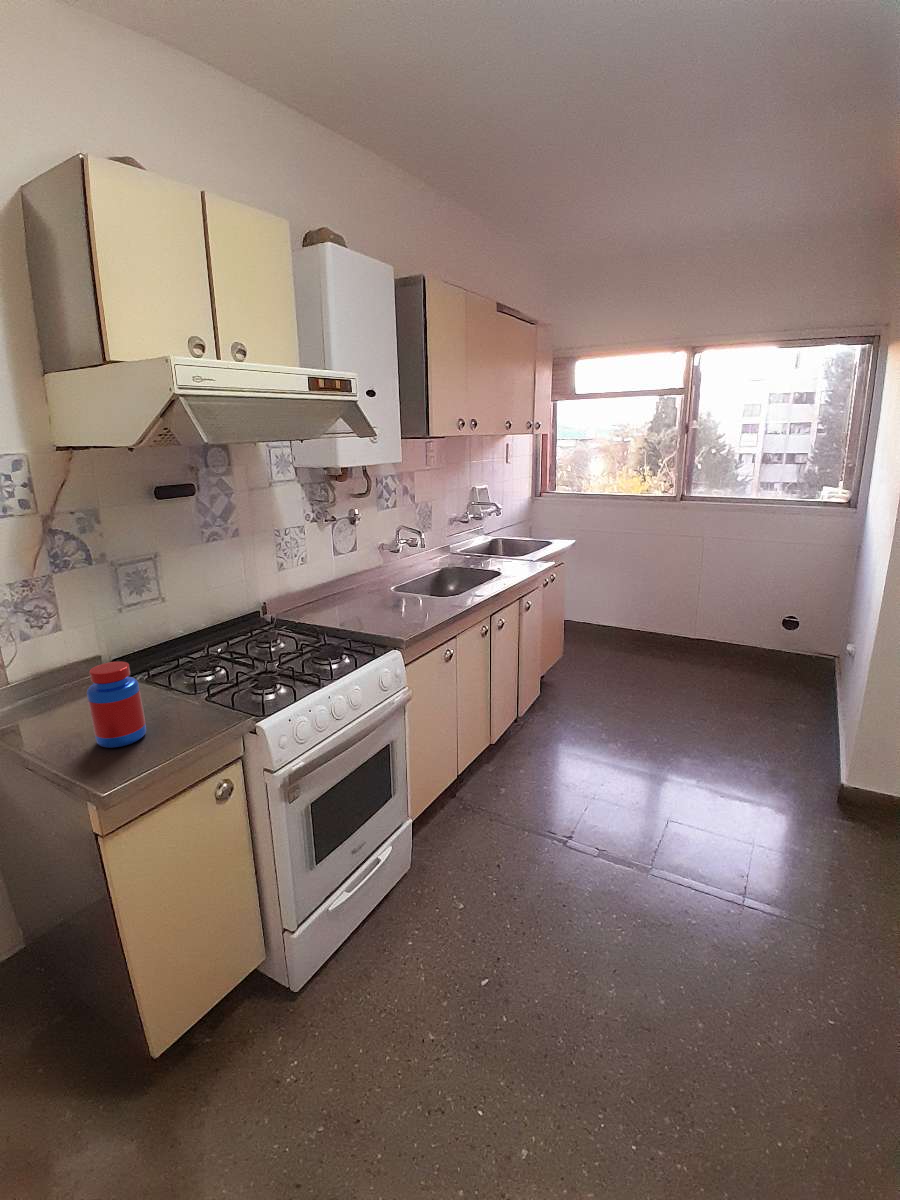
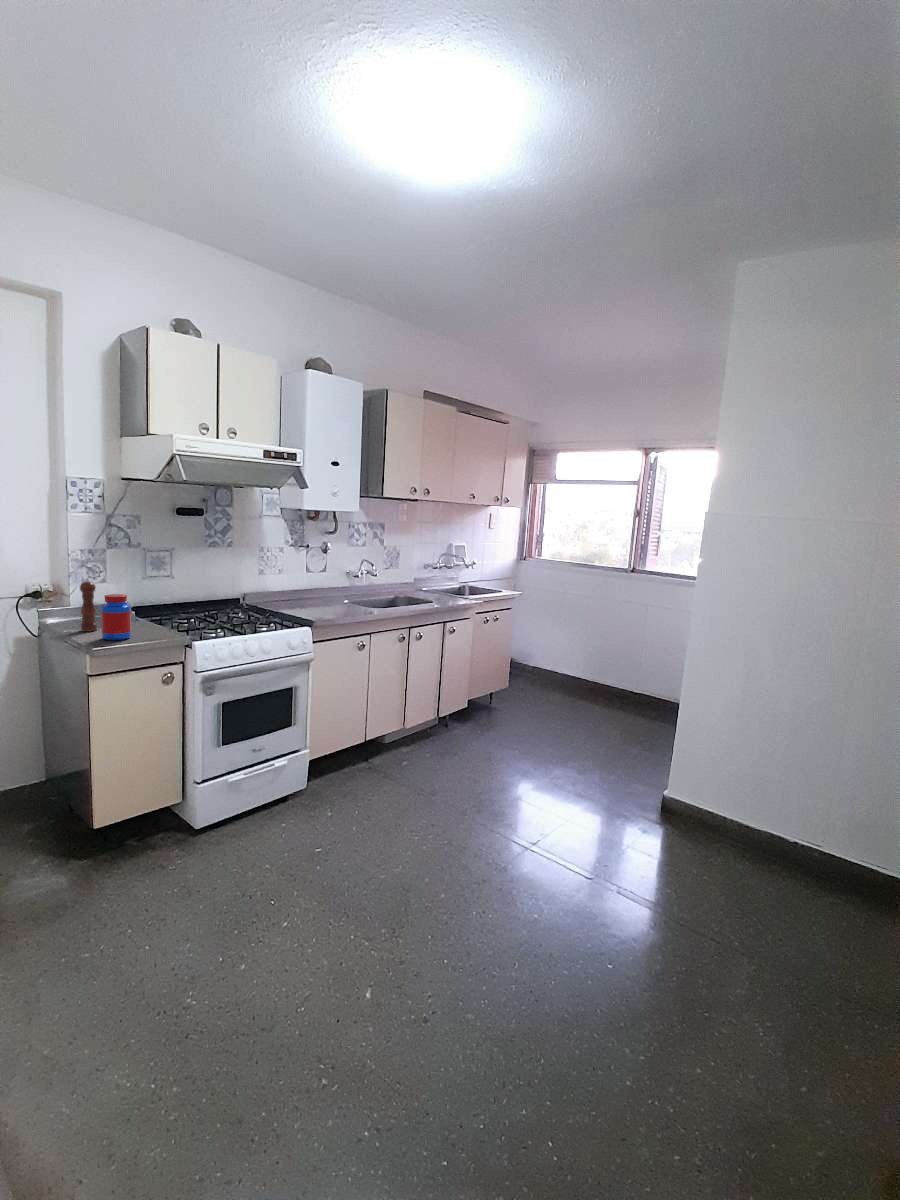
pepper mill: none [29,637,73,729] -> present [80,578,97,632]

